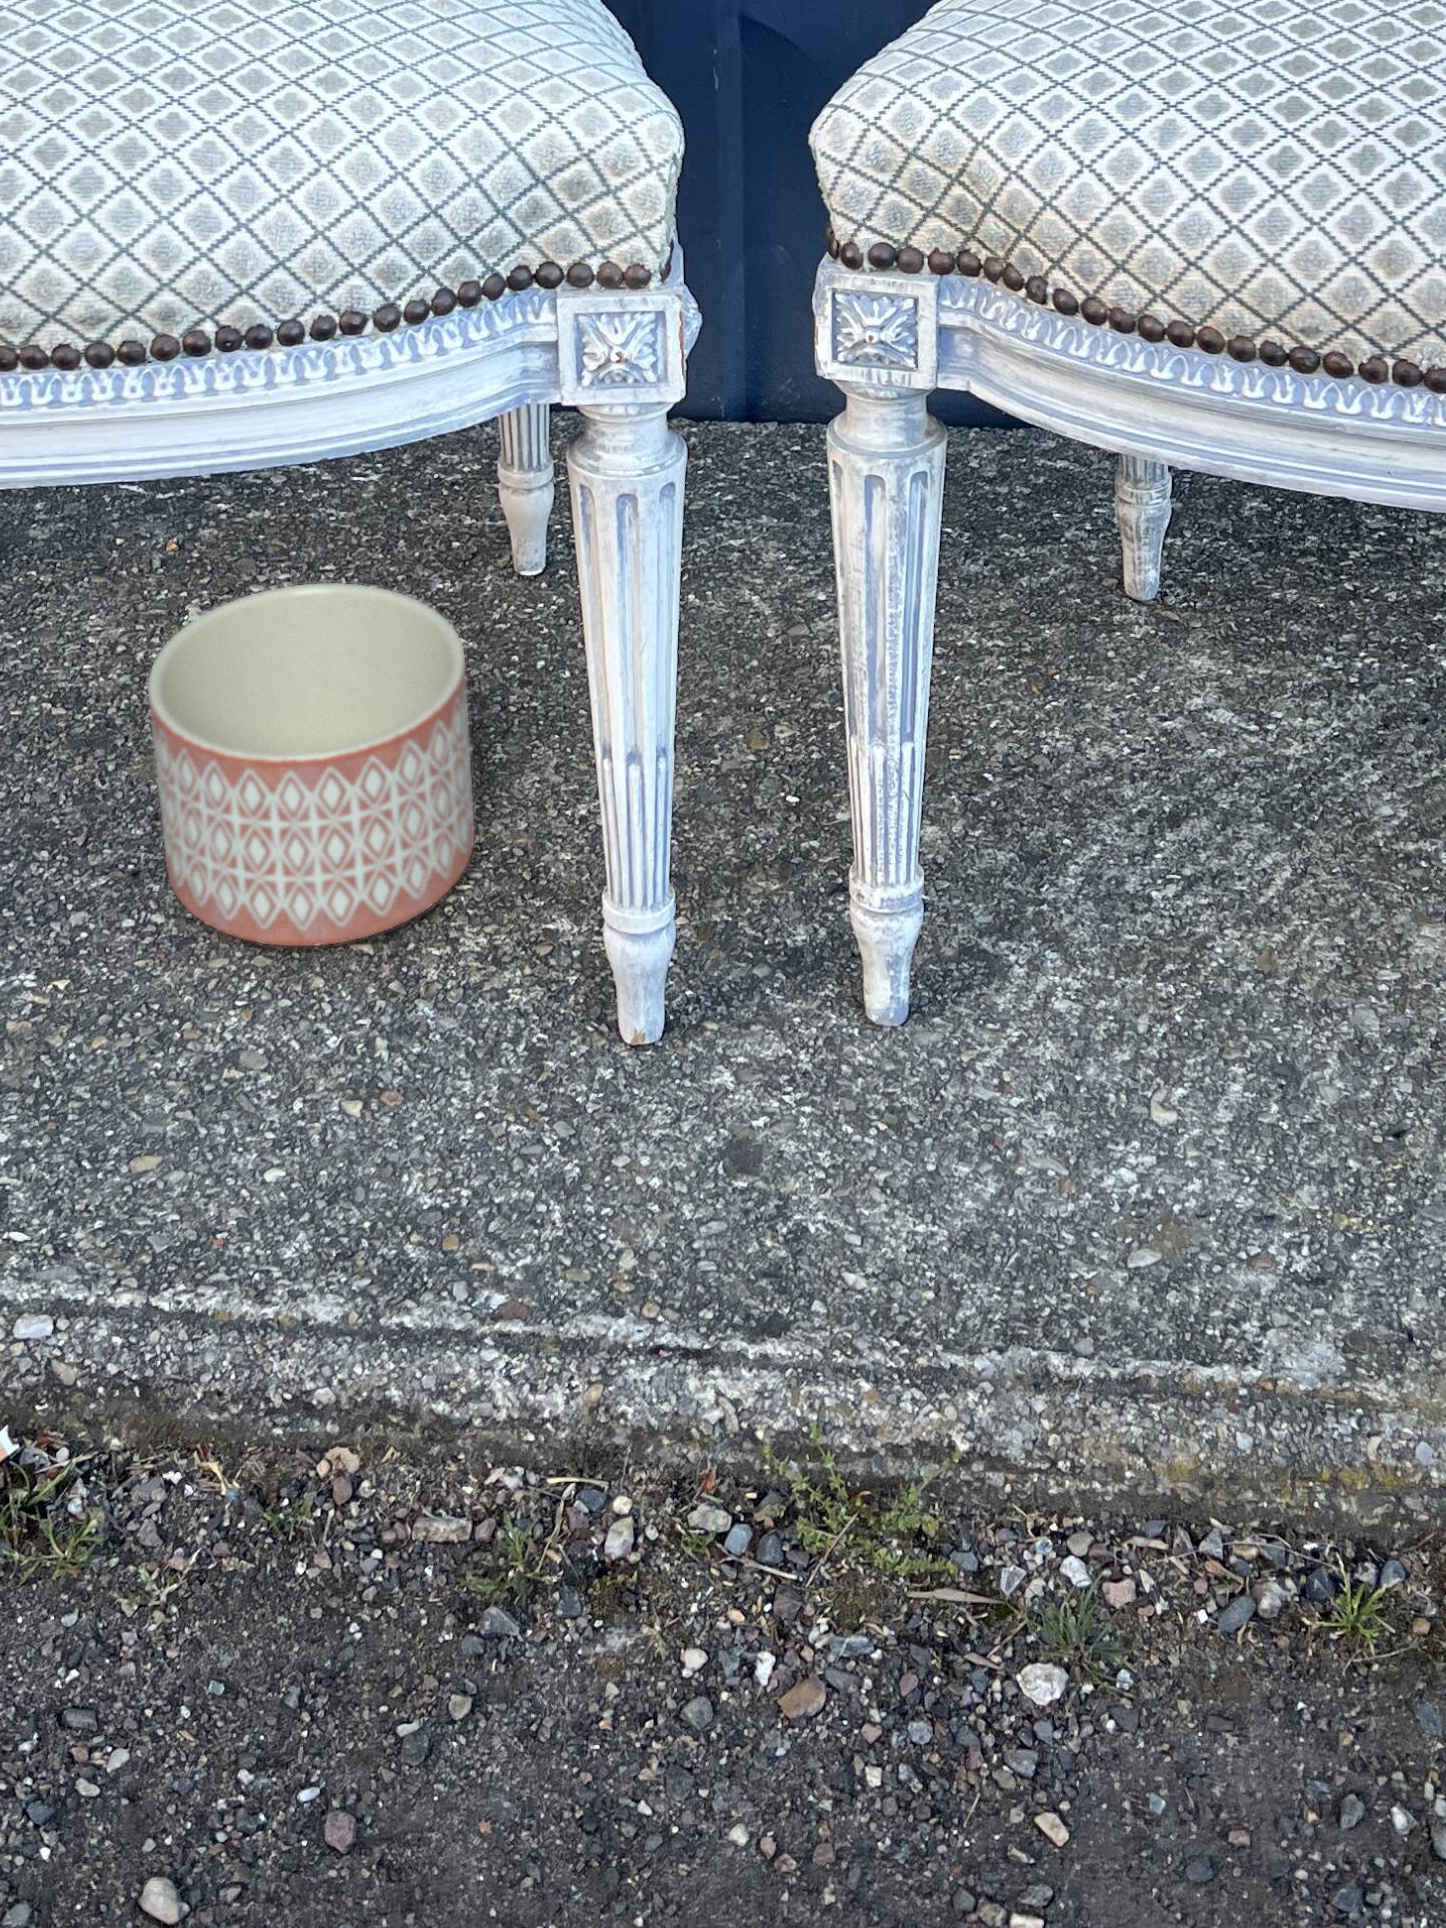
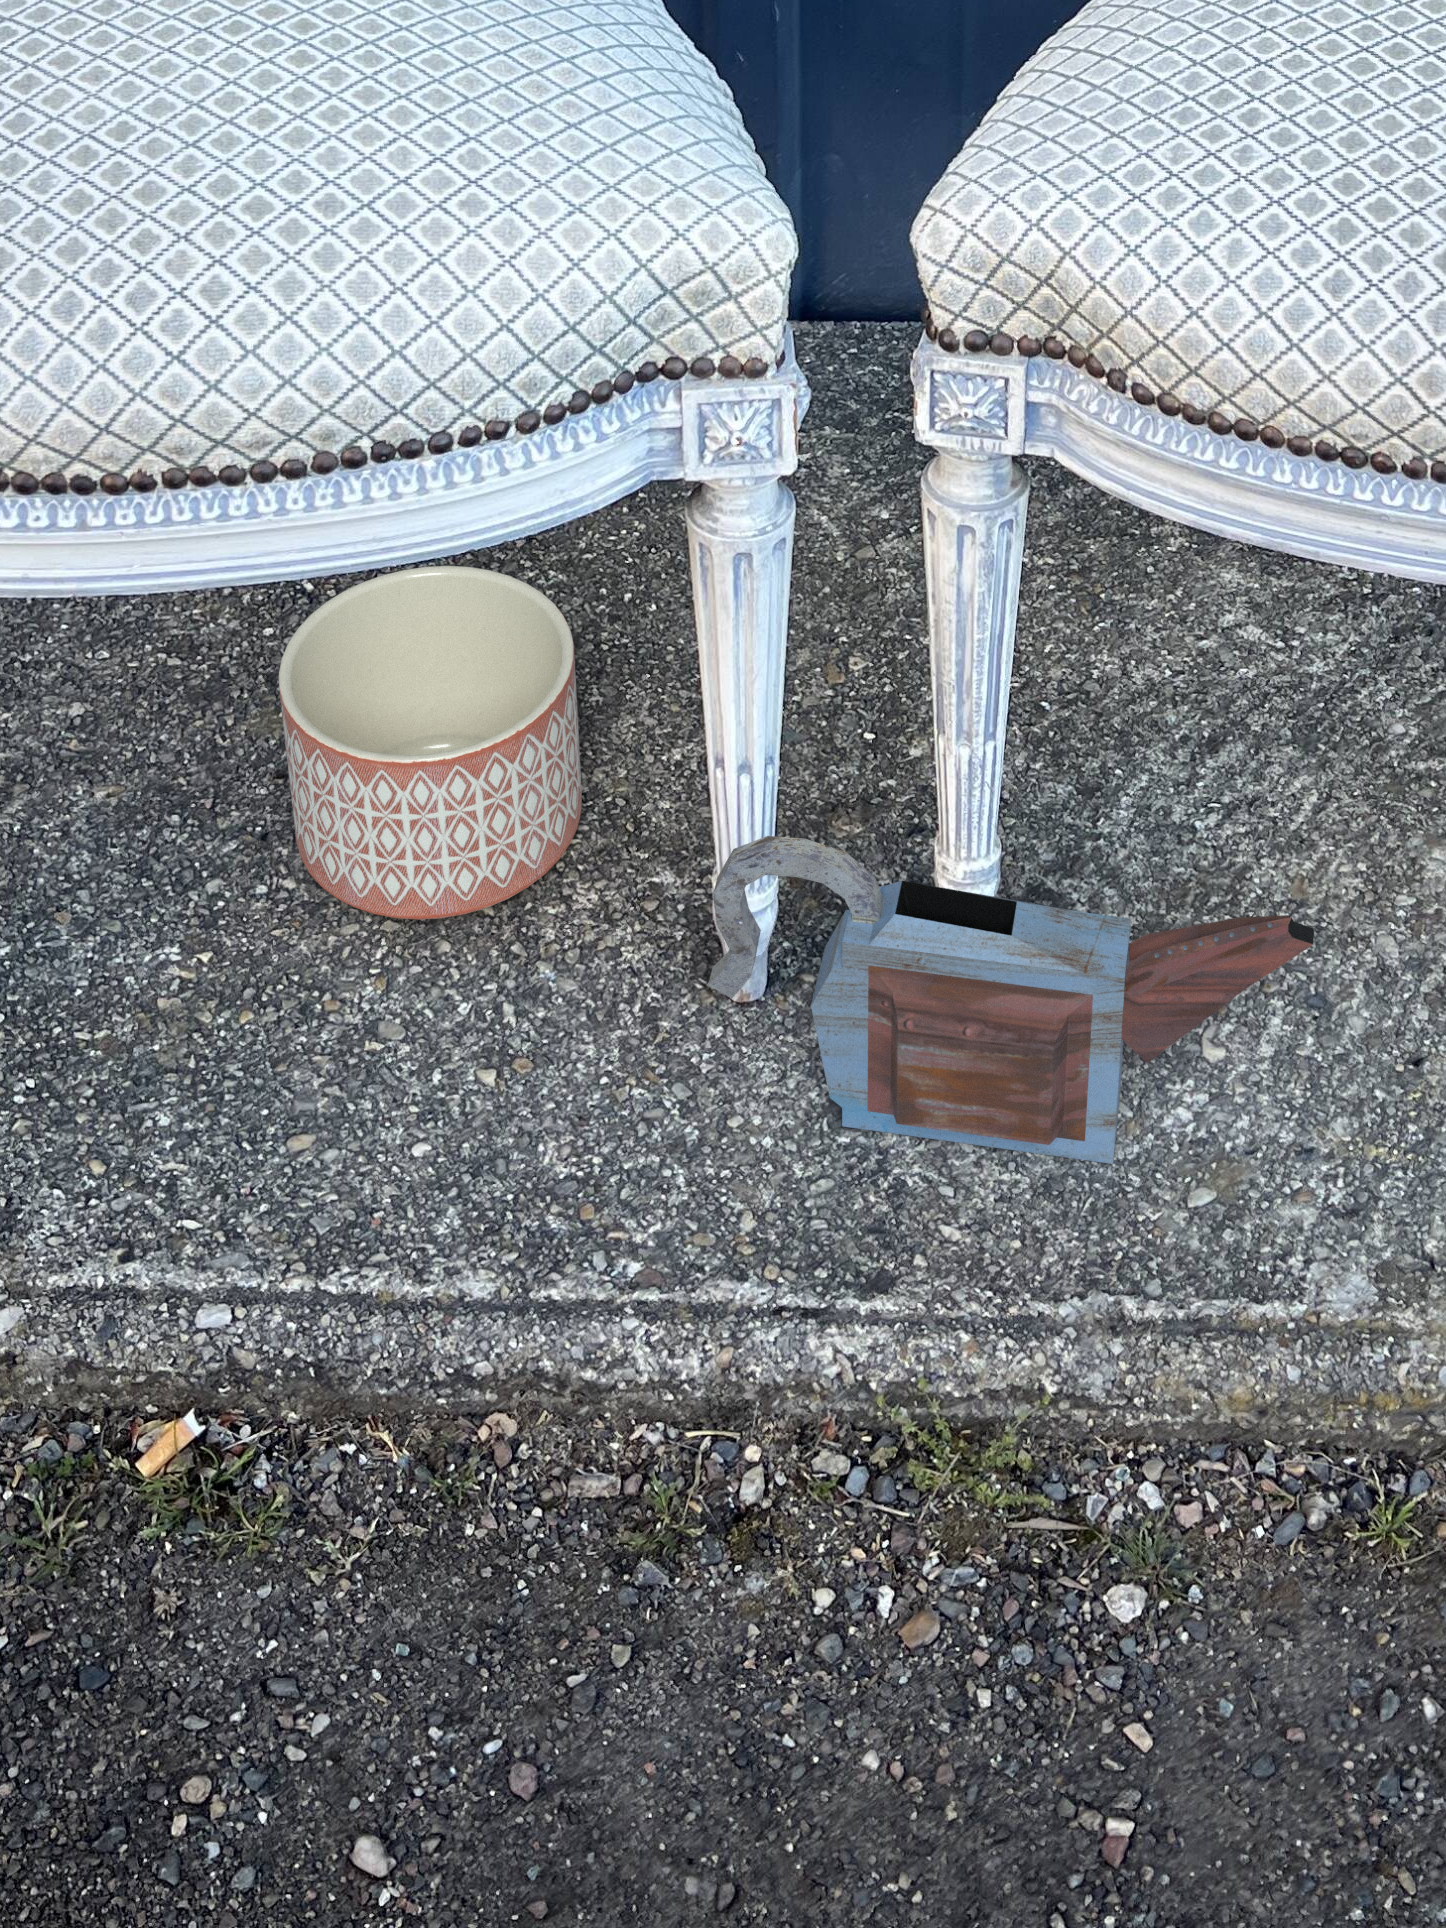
watering can: none [591,823,1268,1217] -> present [708,836,1314,1164]

